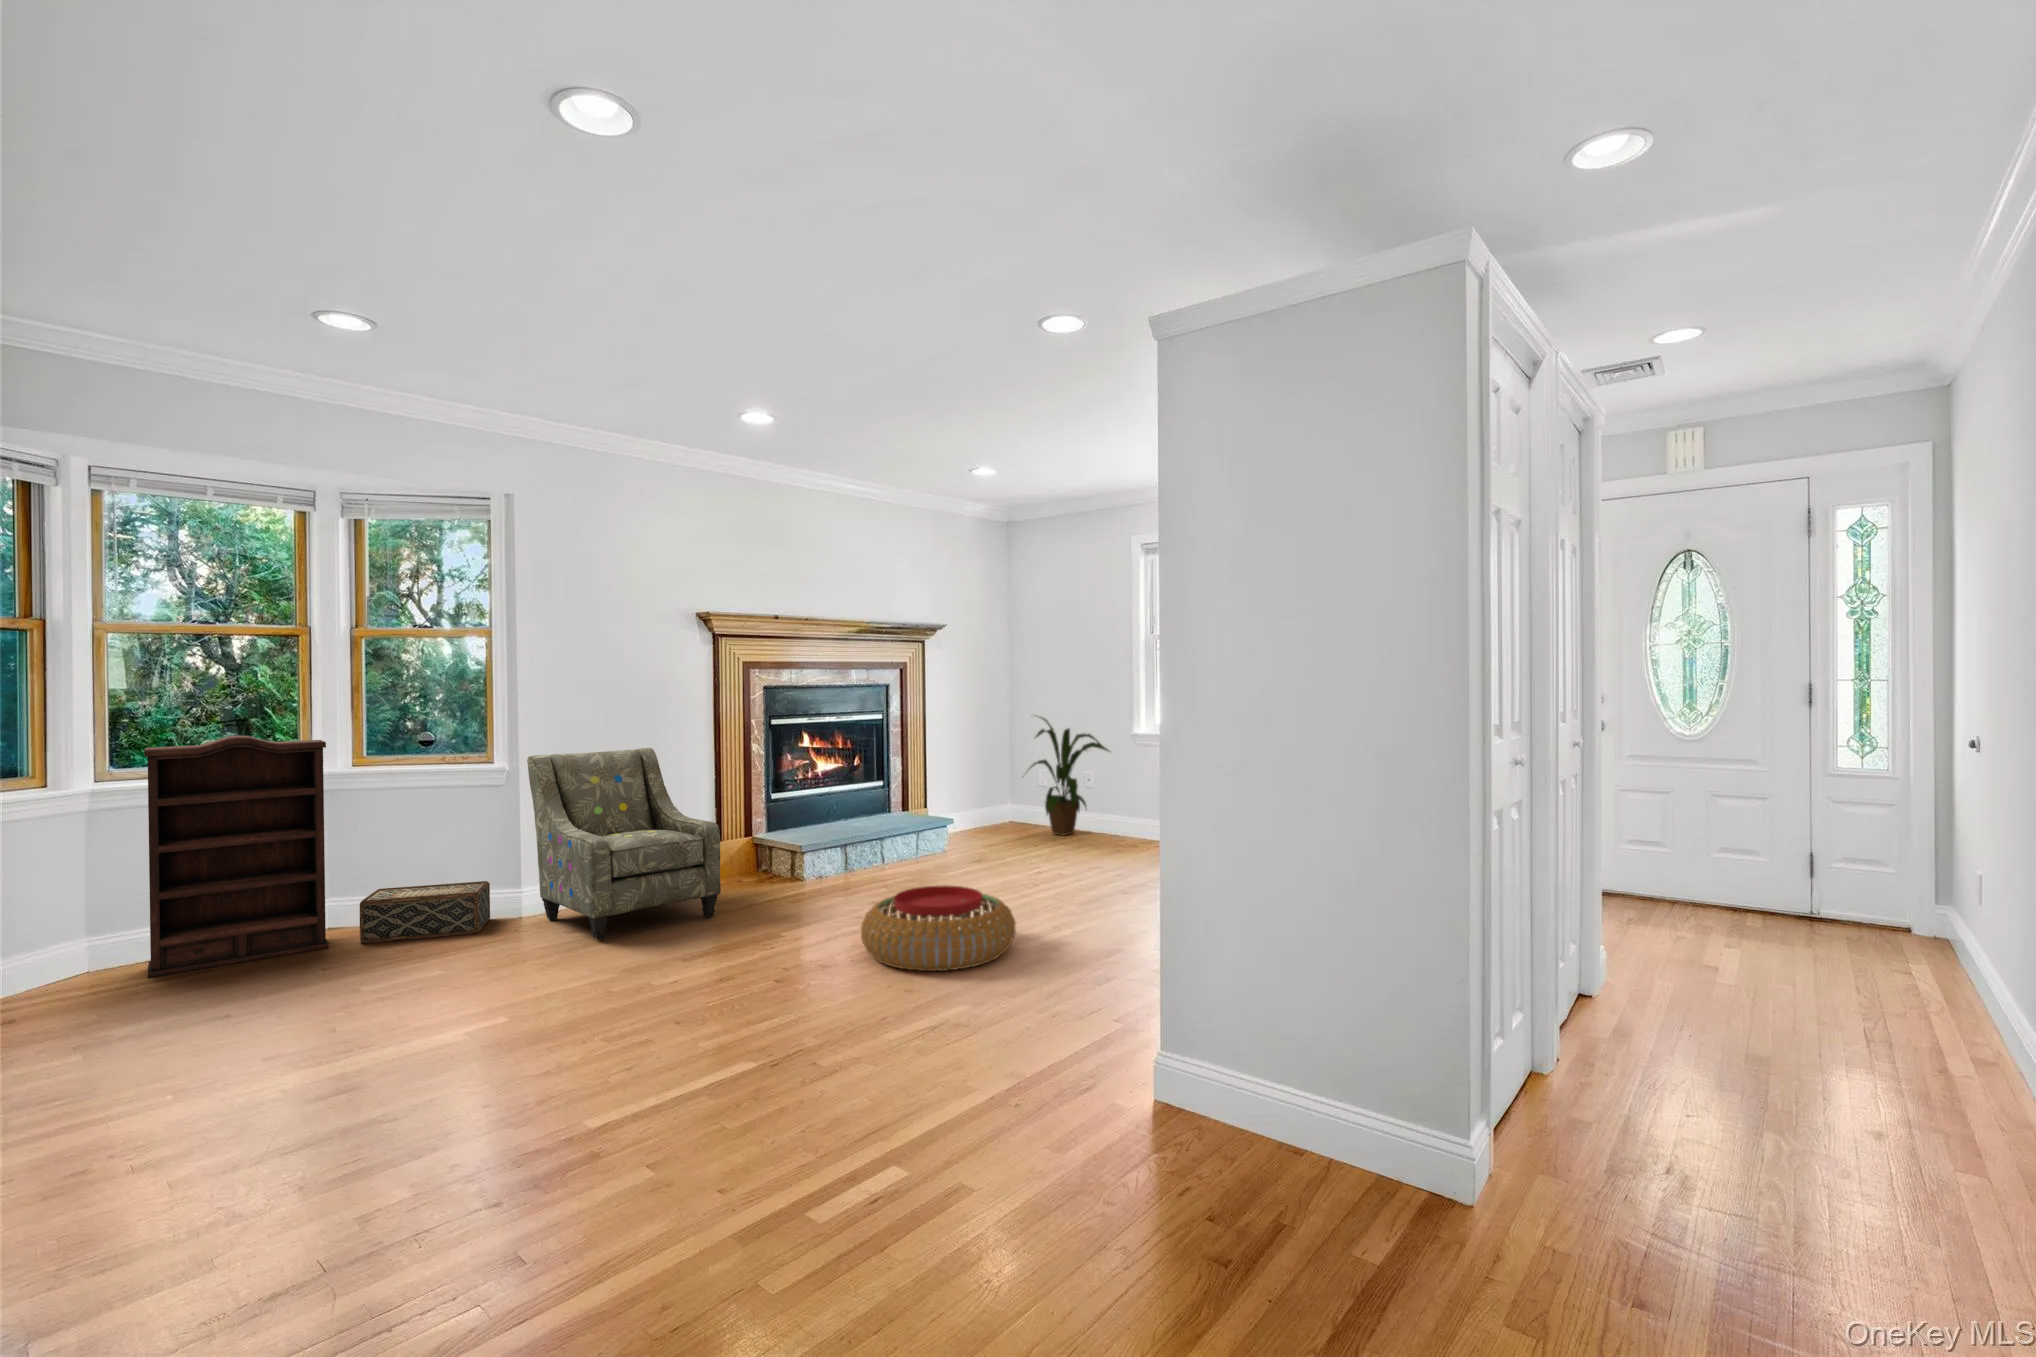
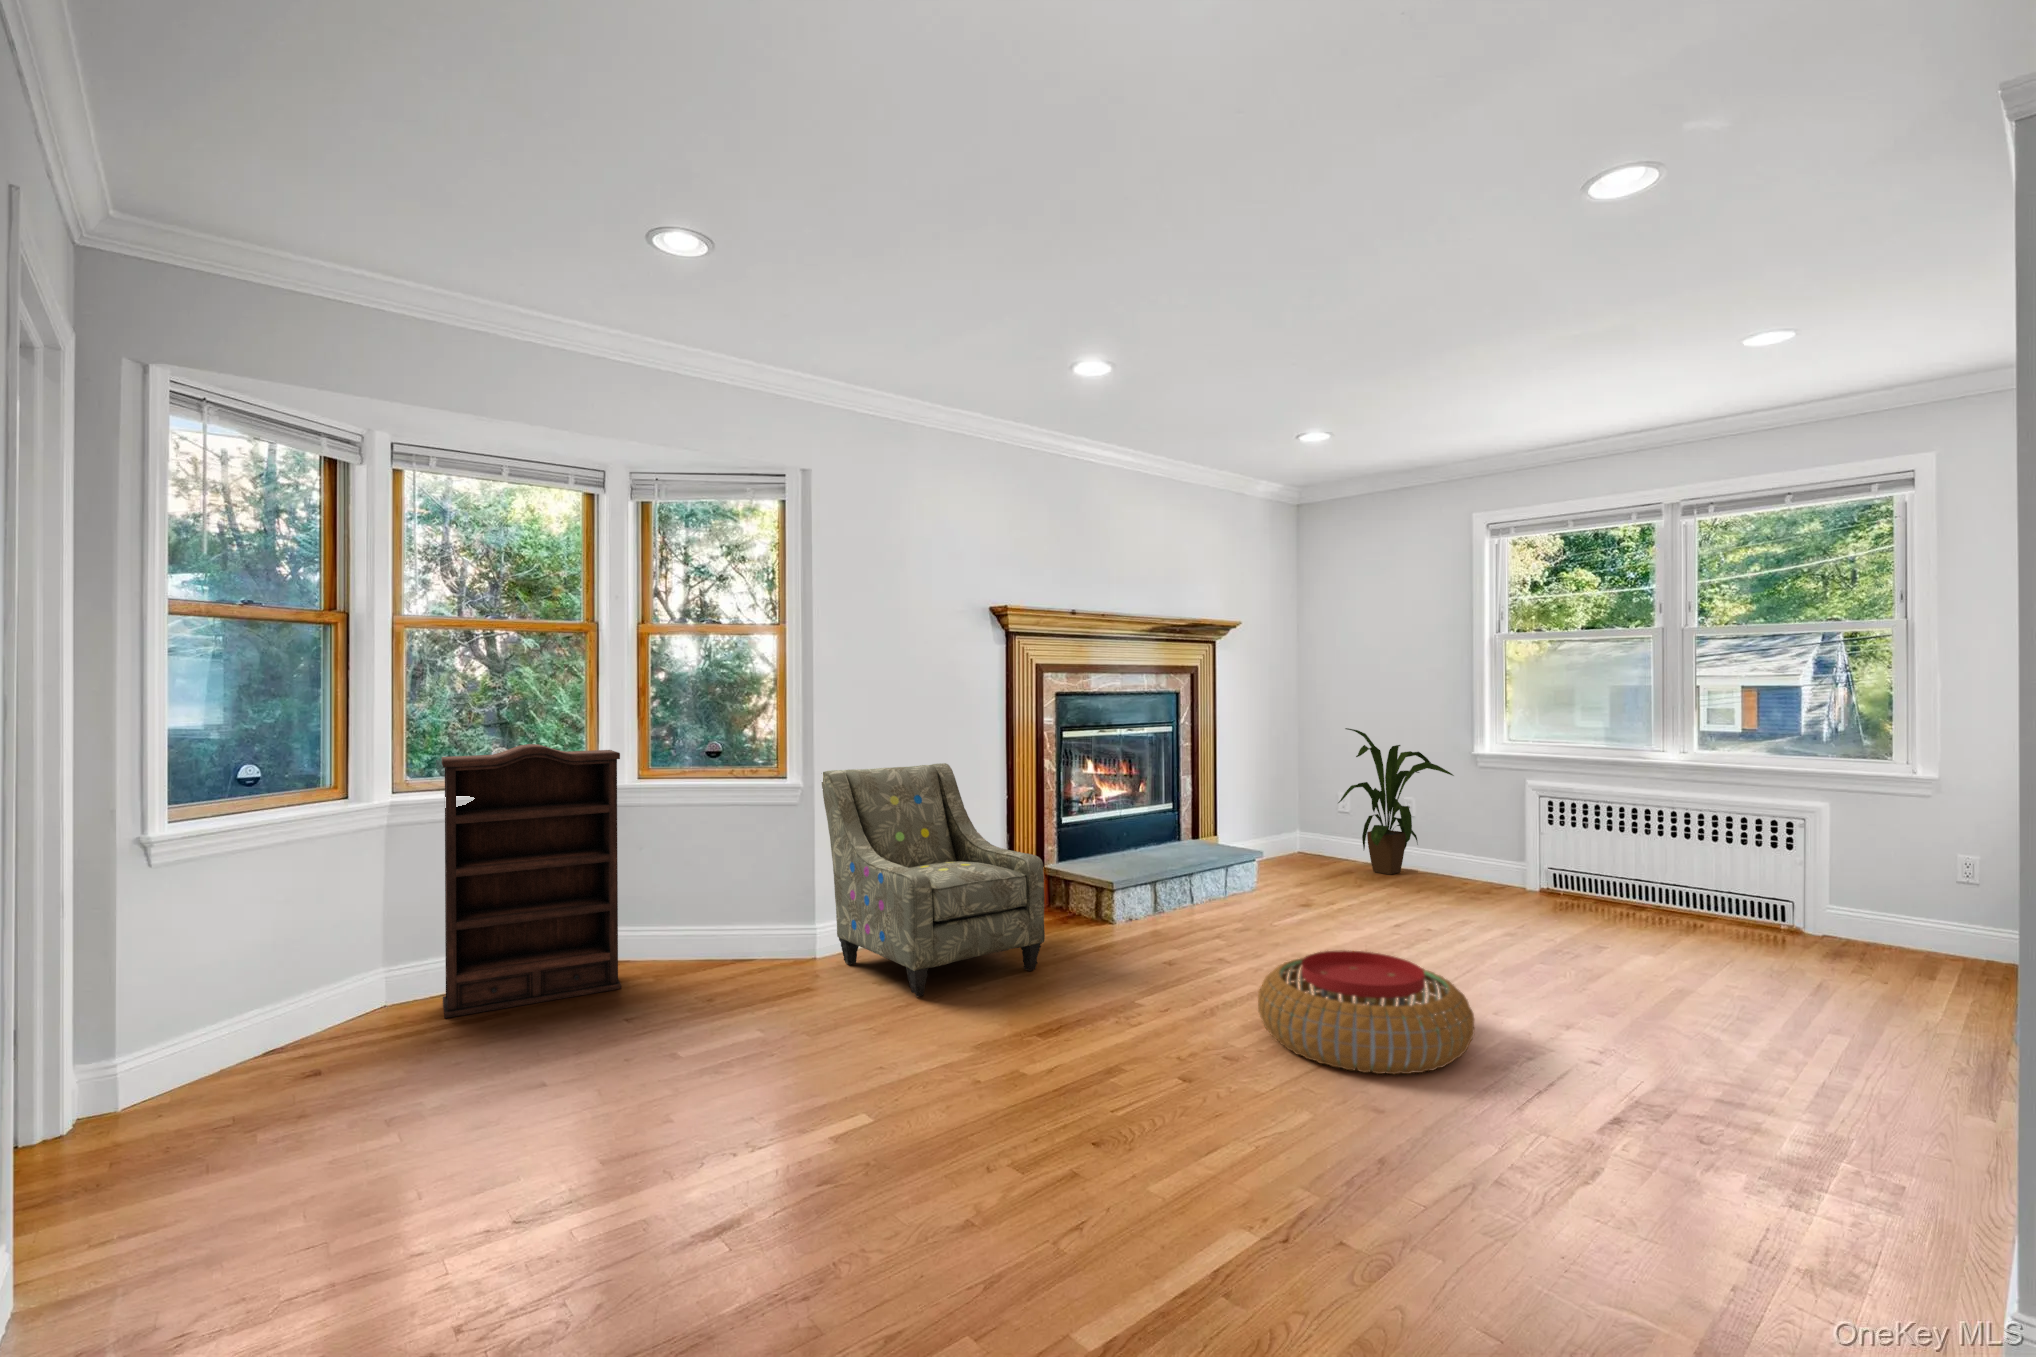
woven basket: present [360,881,490,943] -> none [652,915,781,985]

